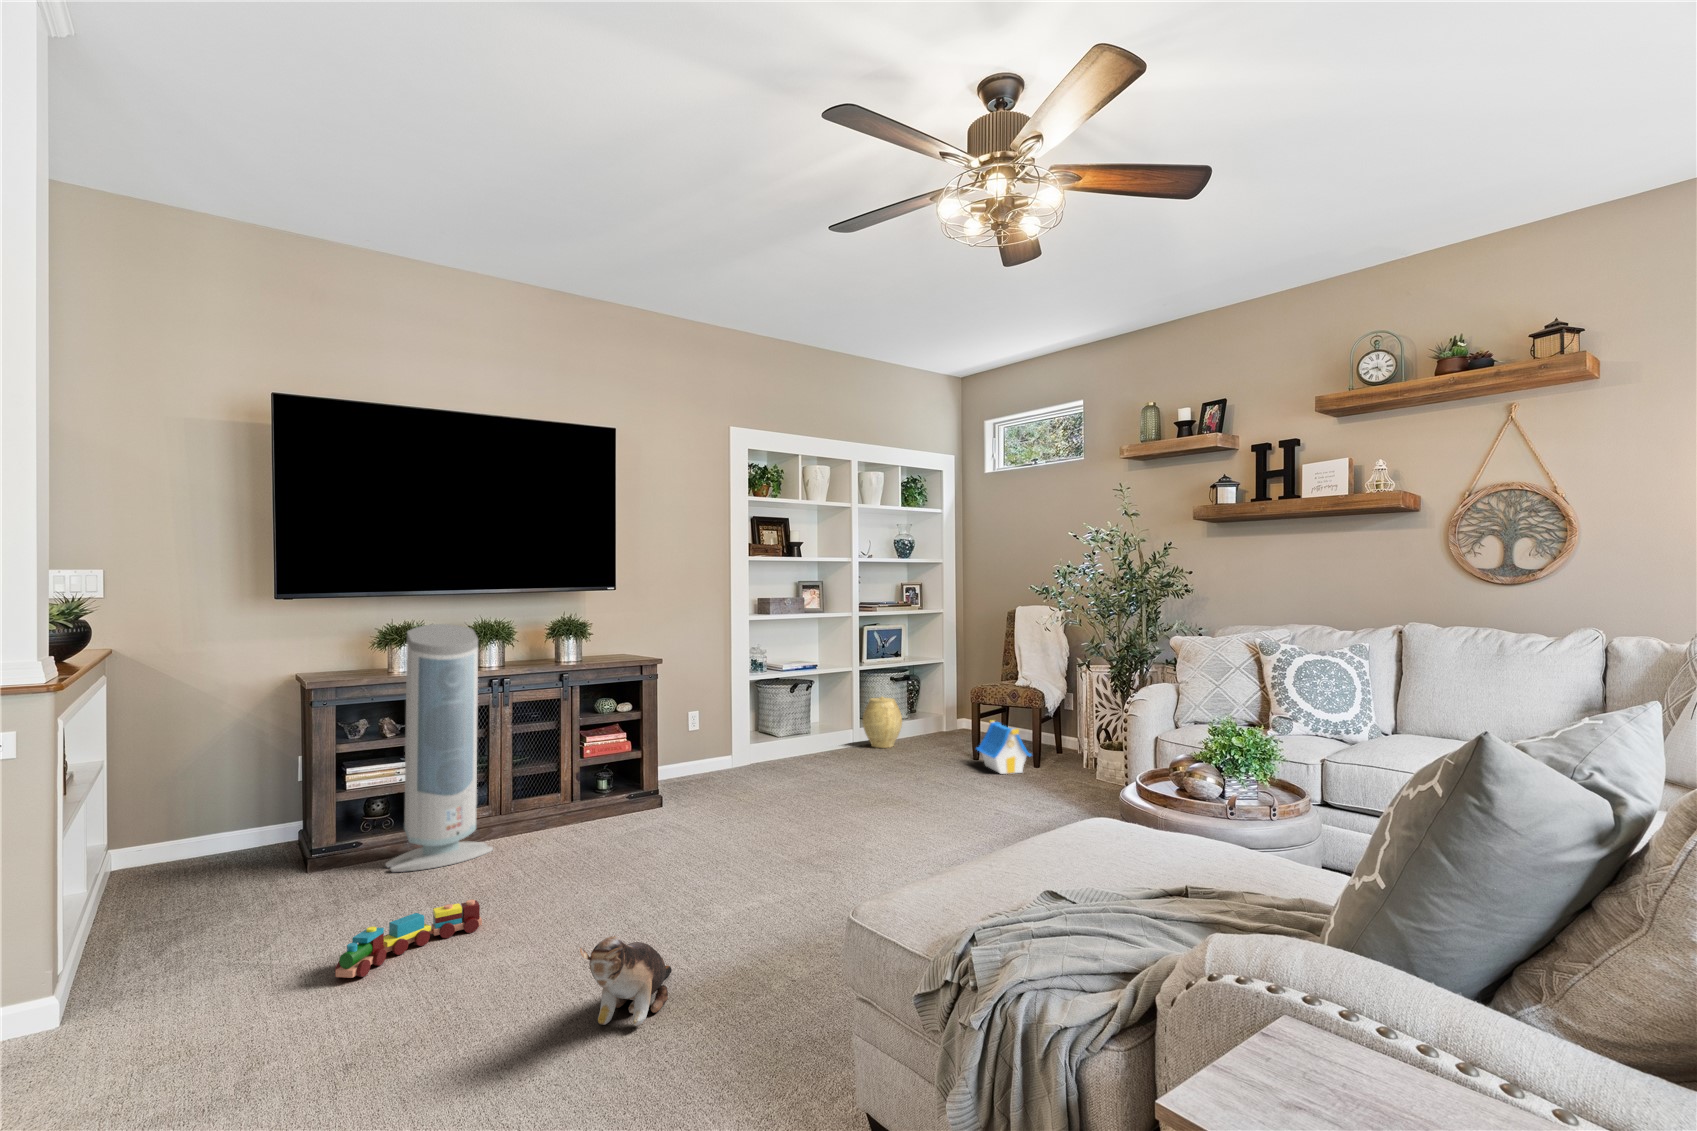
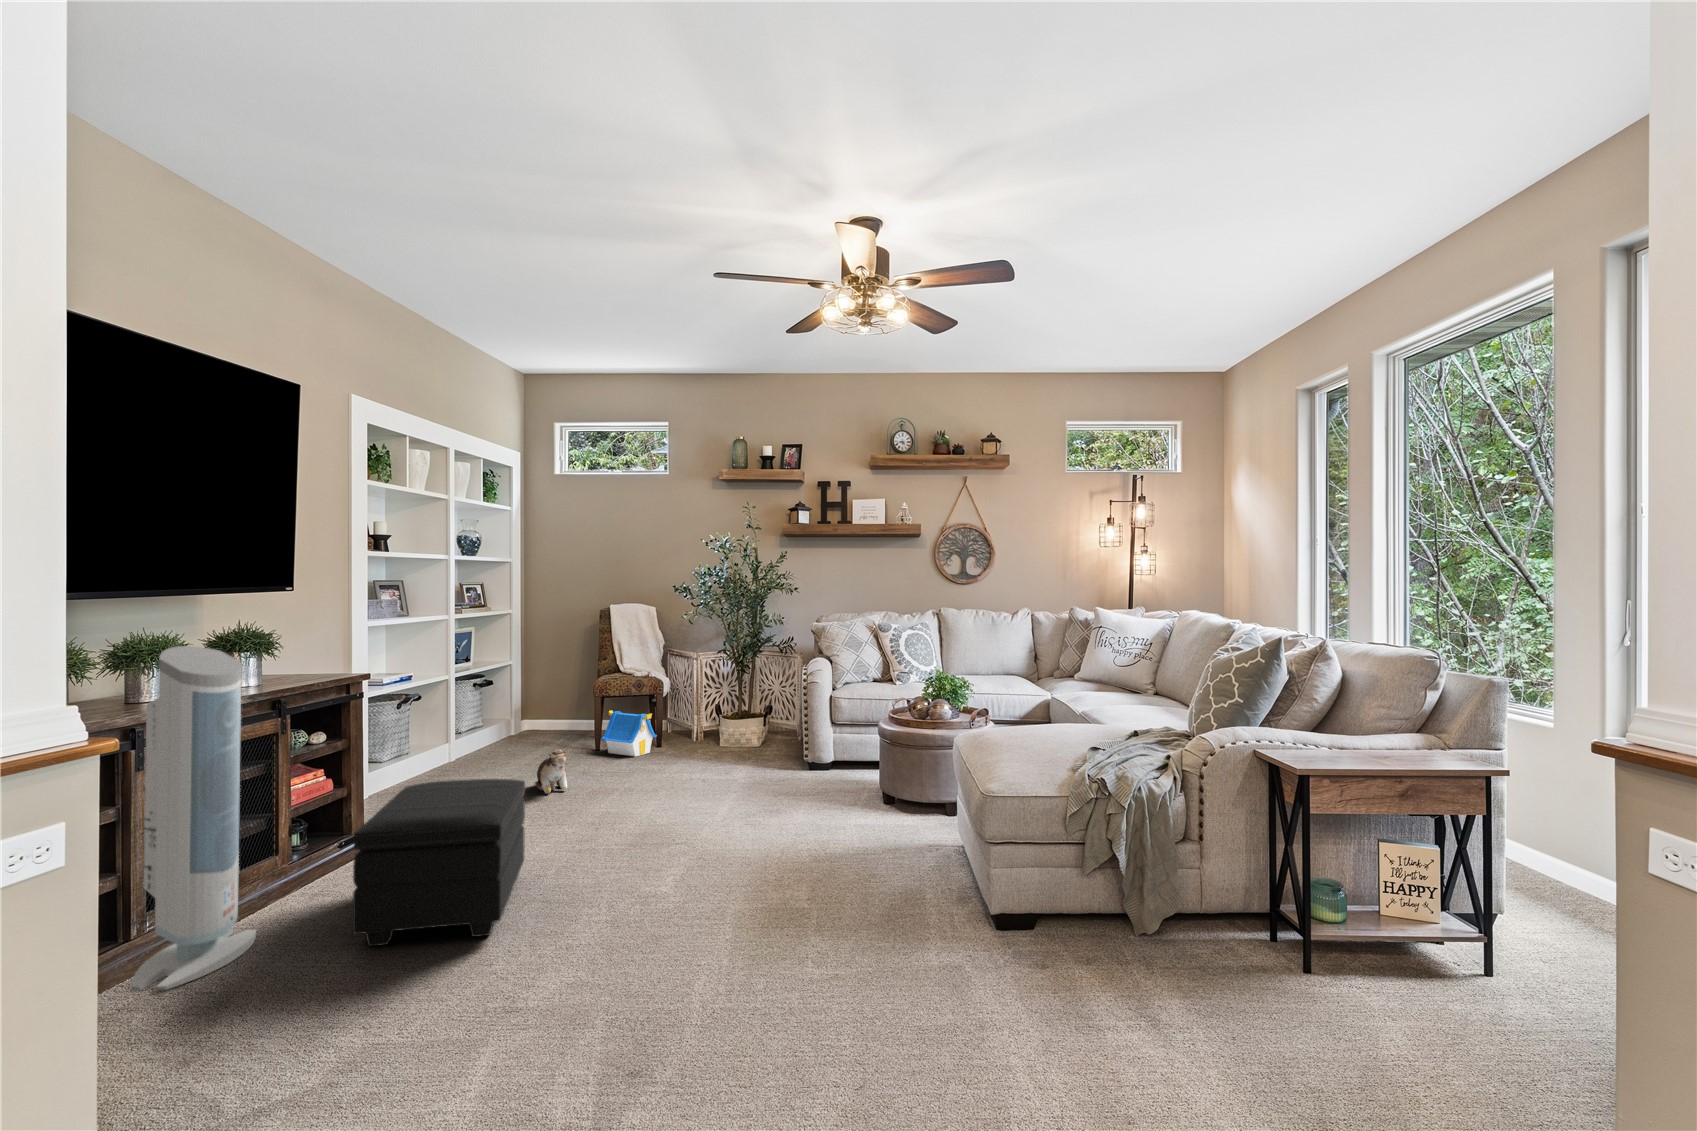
woven basket: present [863,697,902,748] -> none [454,702,499,756]
footstool: none [490,756,691,905] -> present [353,779,525,946]
toy train: present [335,900,482,978] -> none [387,949,453,1057]
plush toy: present [580,936,672,1025] -> present [536,749,569,794]

